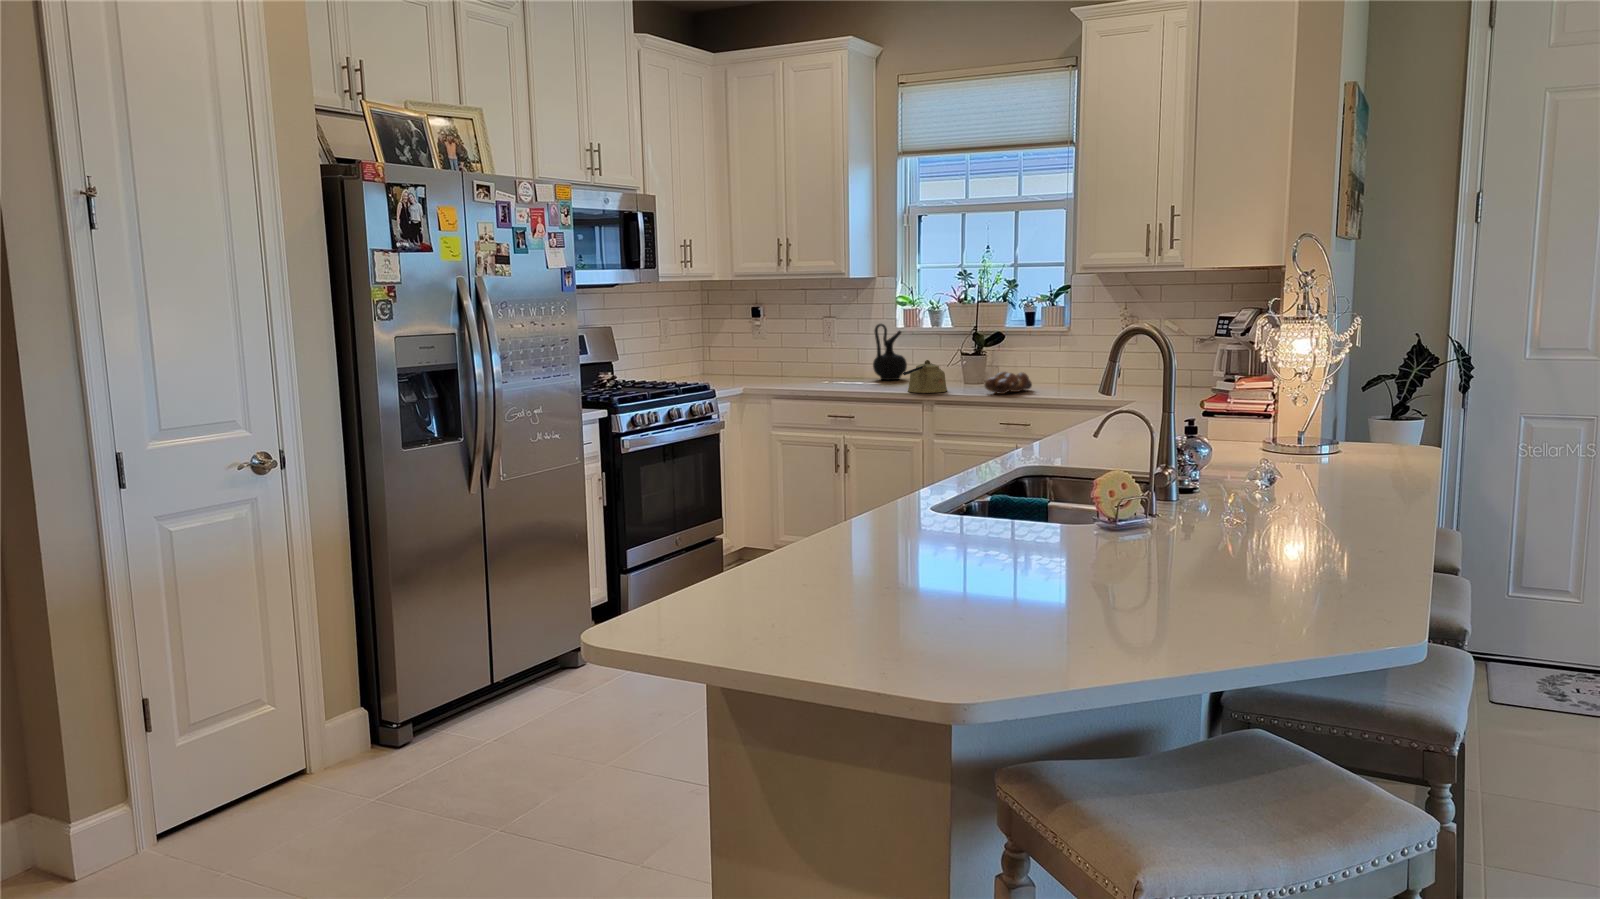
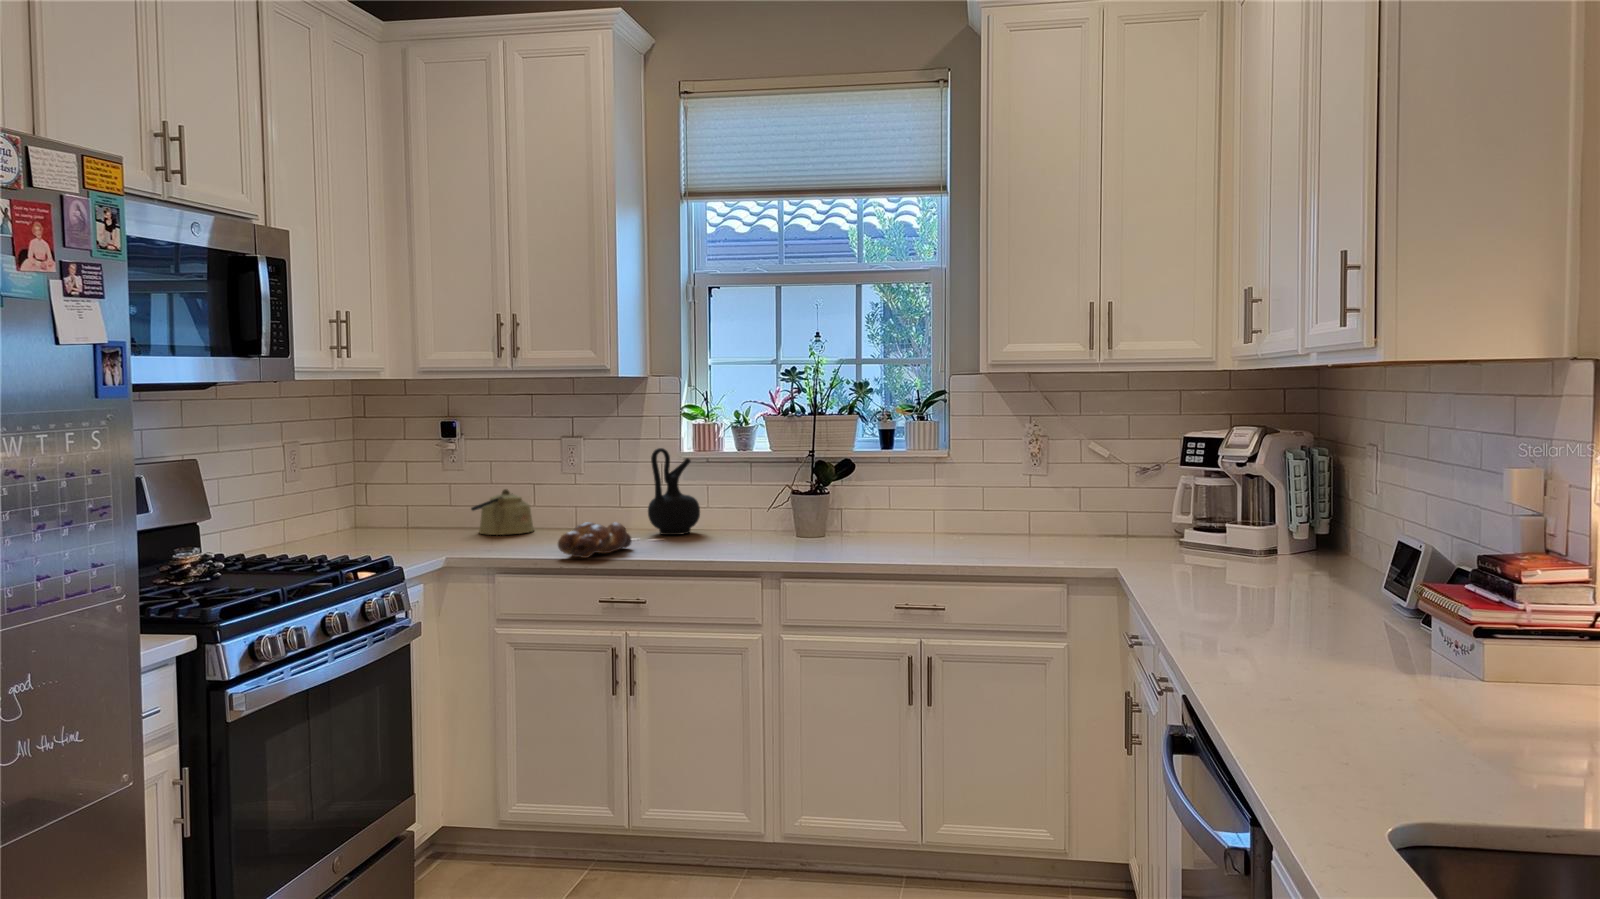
kettle: present [903,360,947,393] -> present [471,489,534,535]
bread loaf: present [985,372,1032,394] -> present [558,522,632,558]

